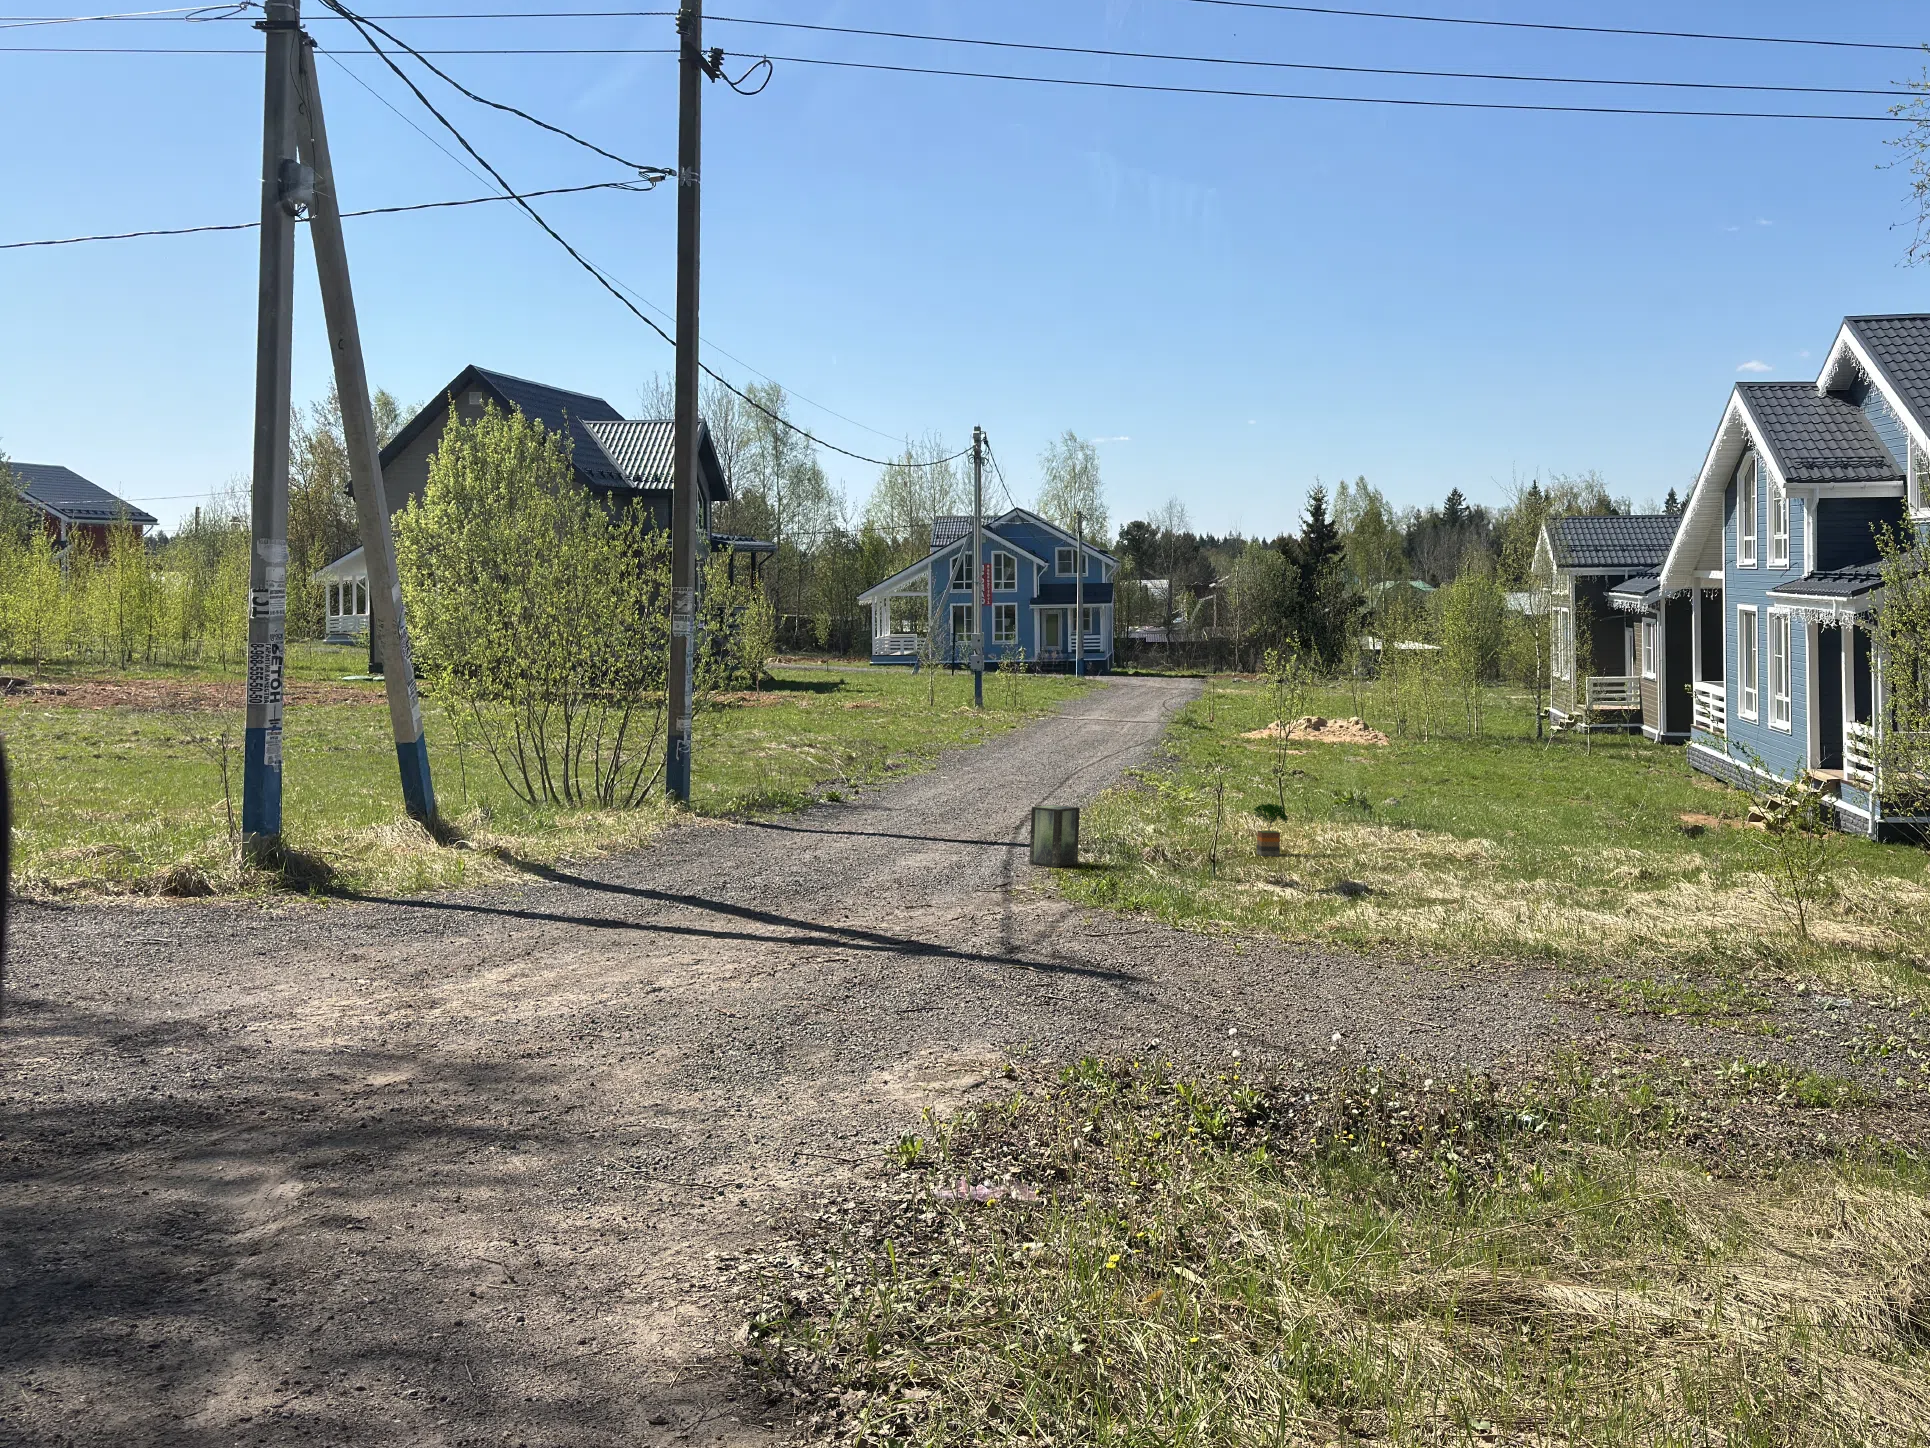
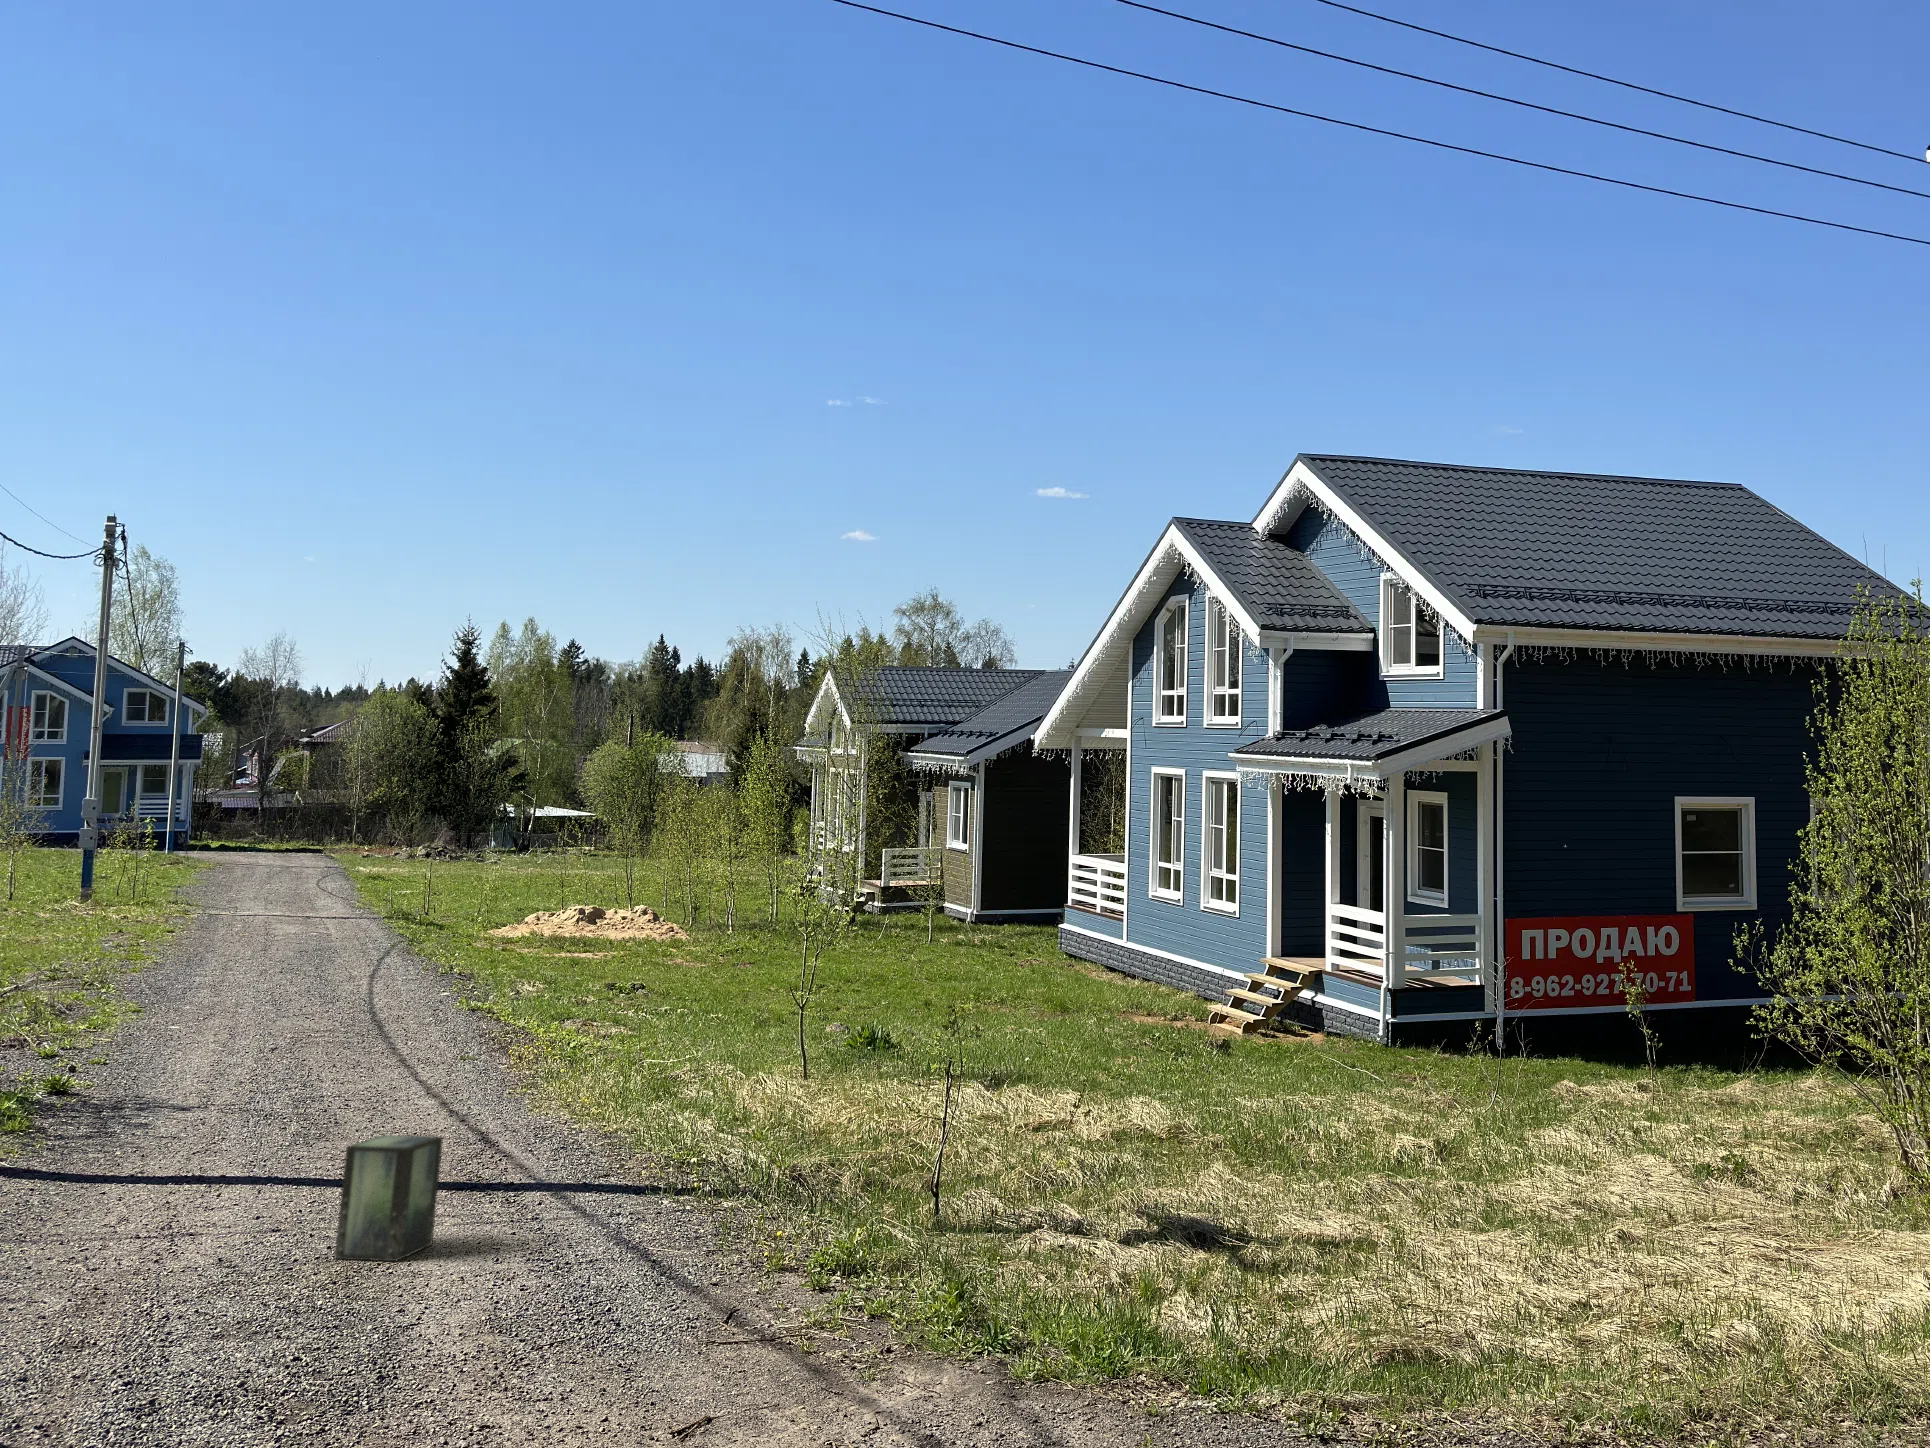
potted tree: present [1254,803,1288,856] -> none [719,1083,782,1175]

